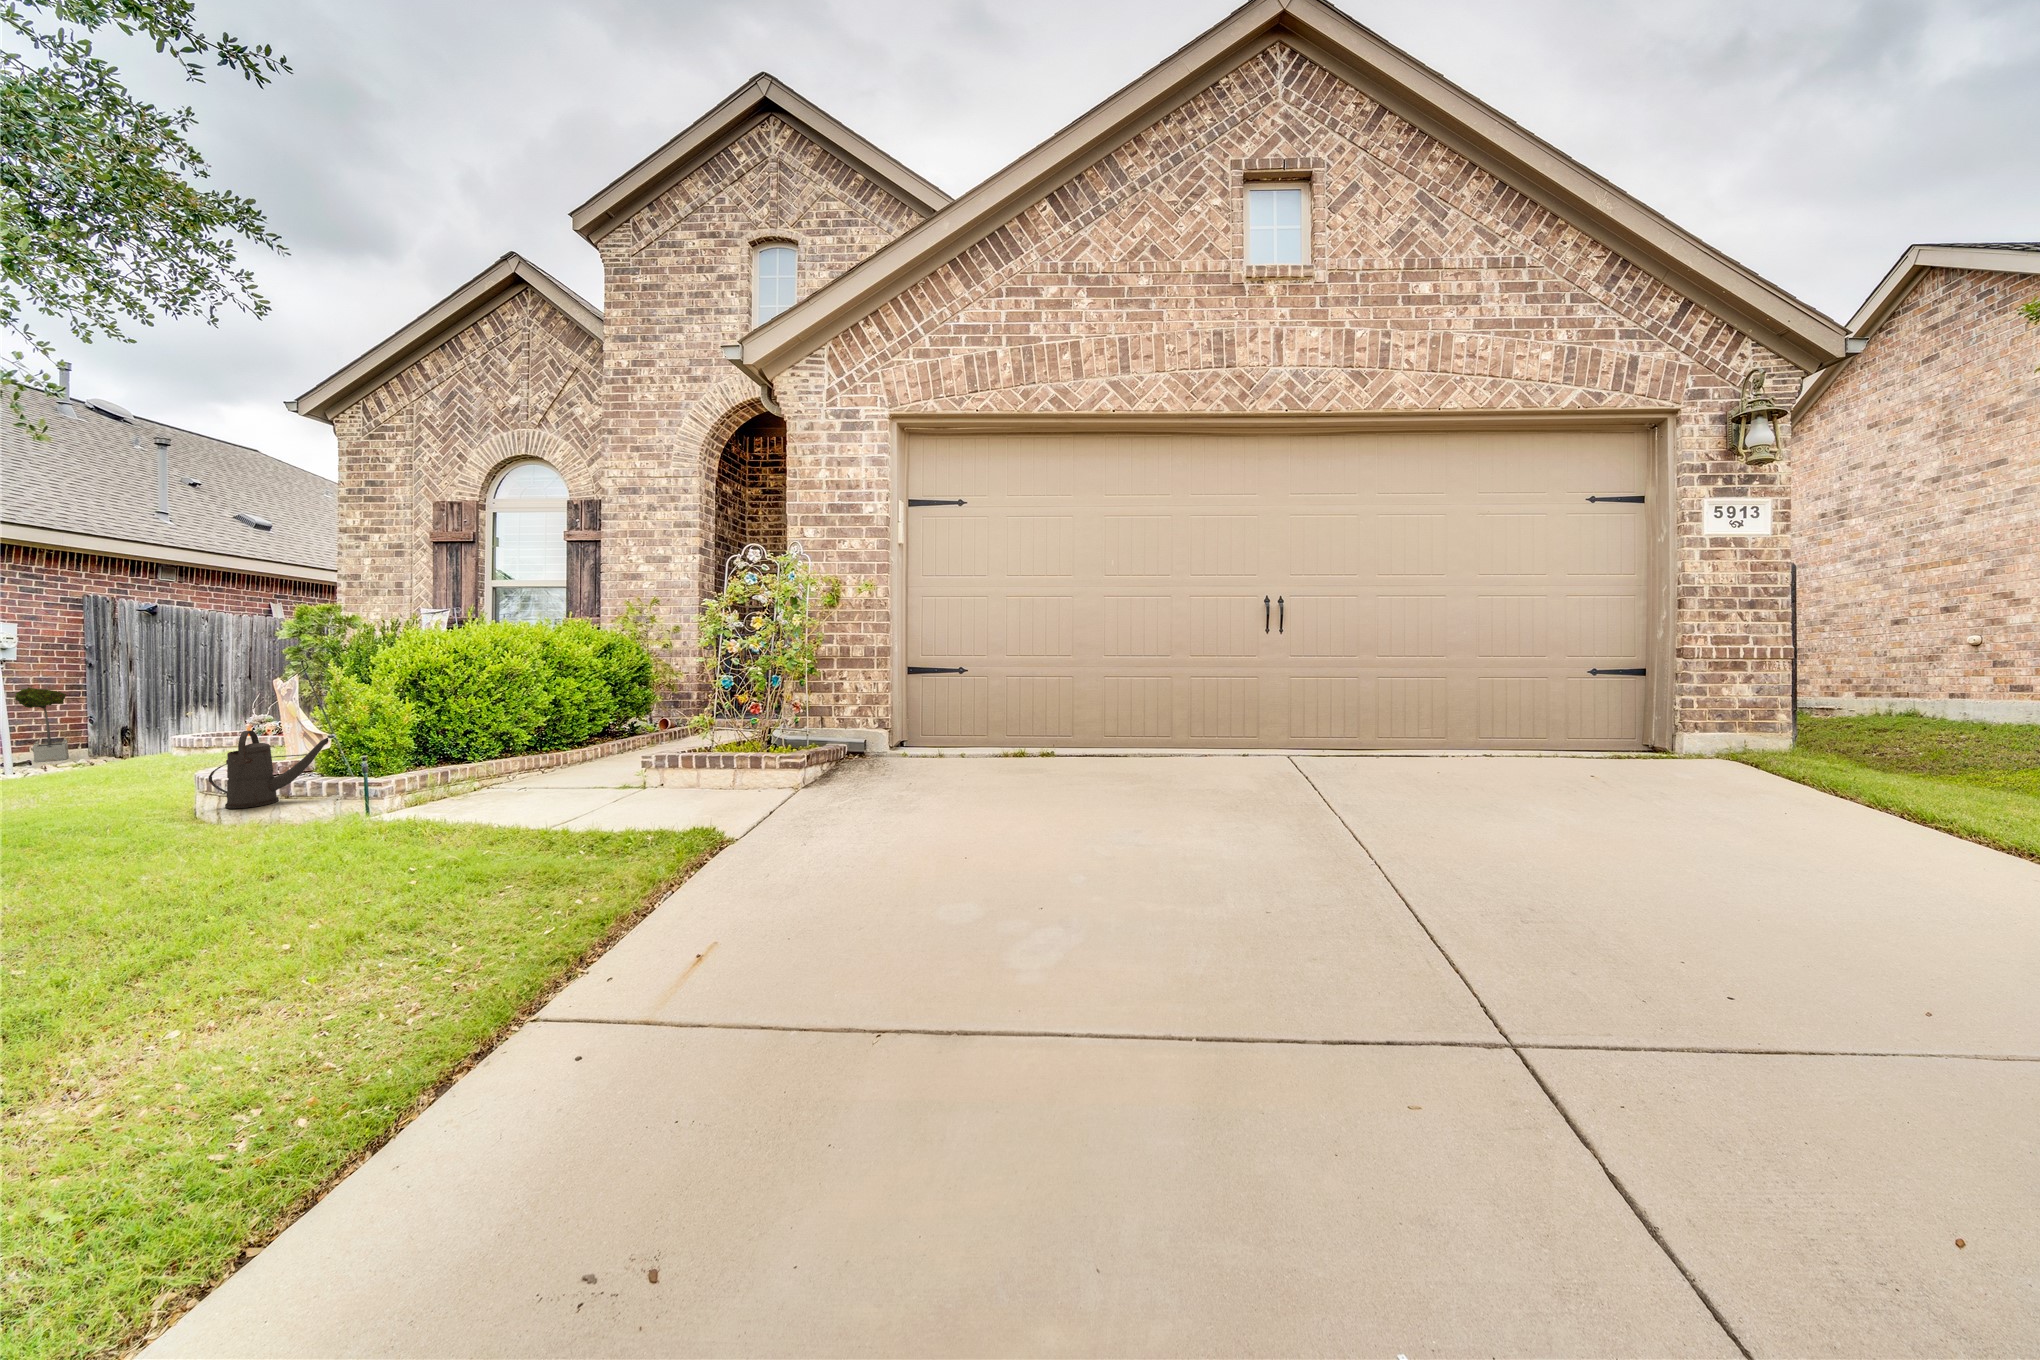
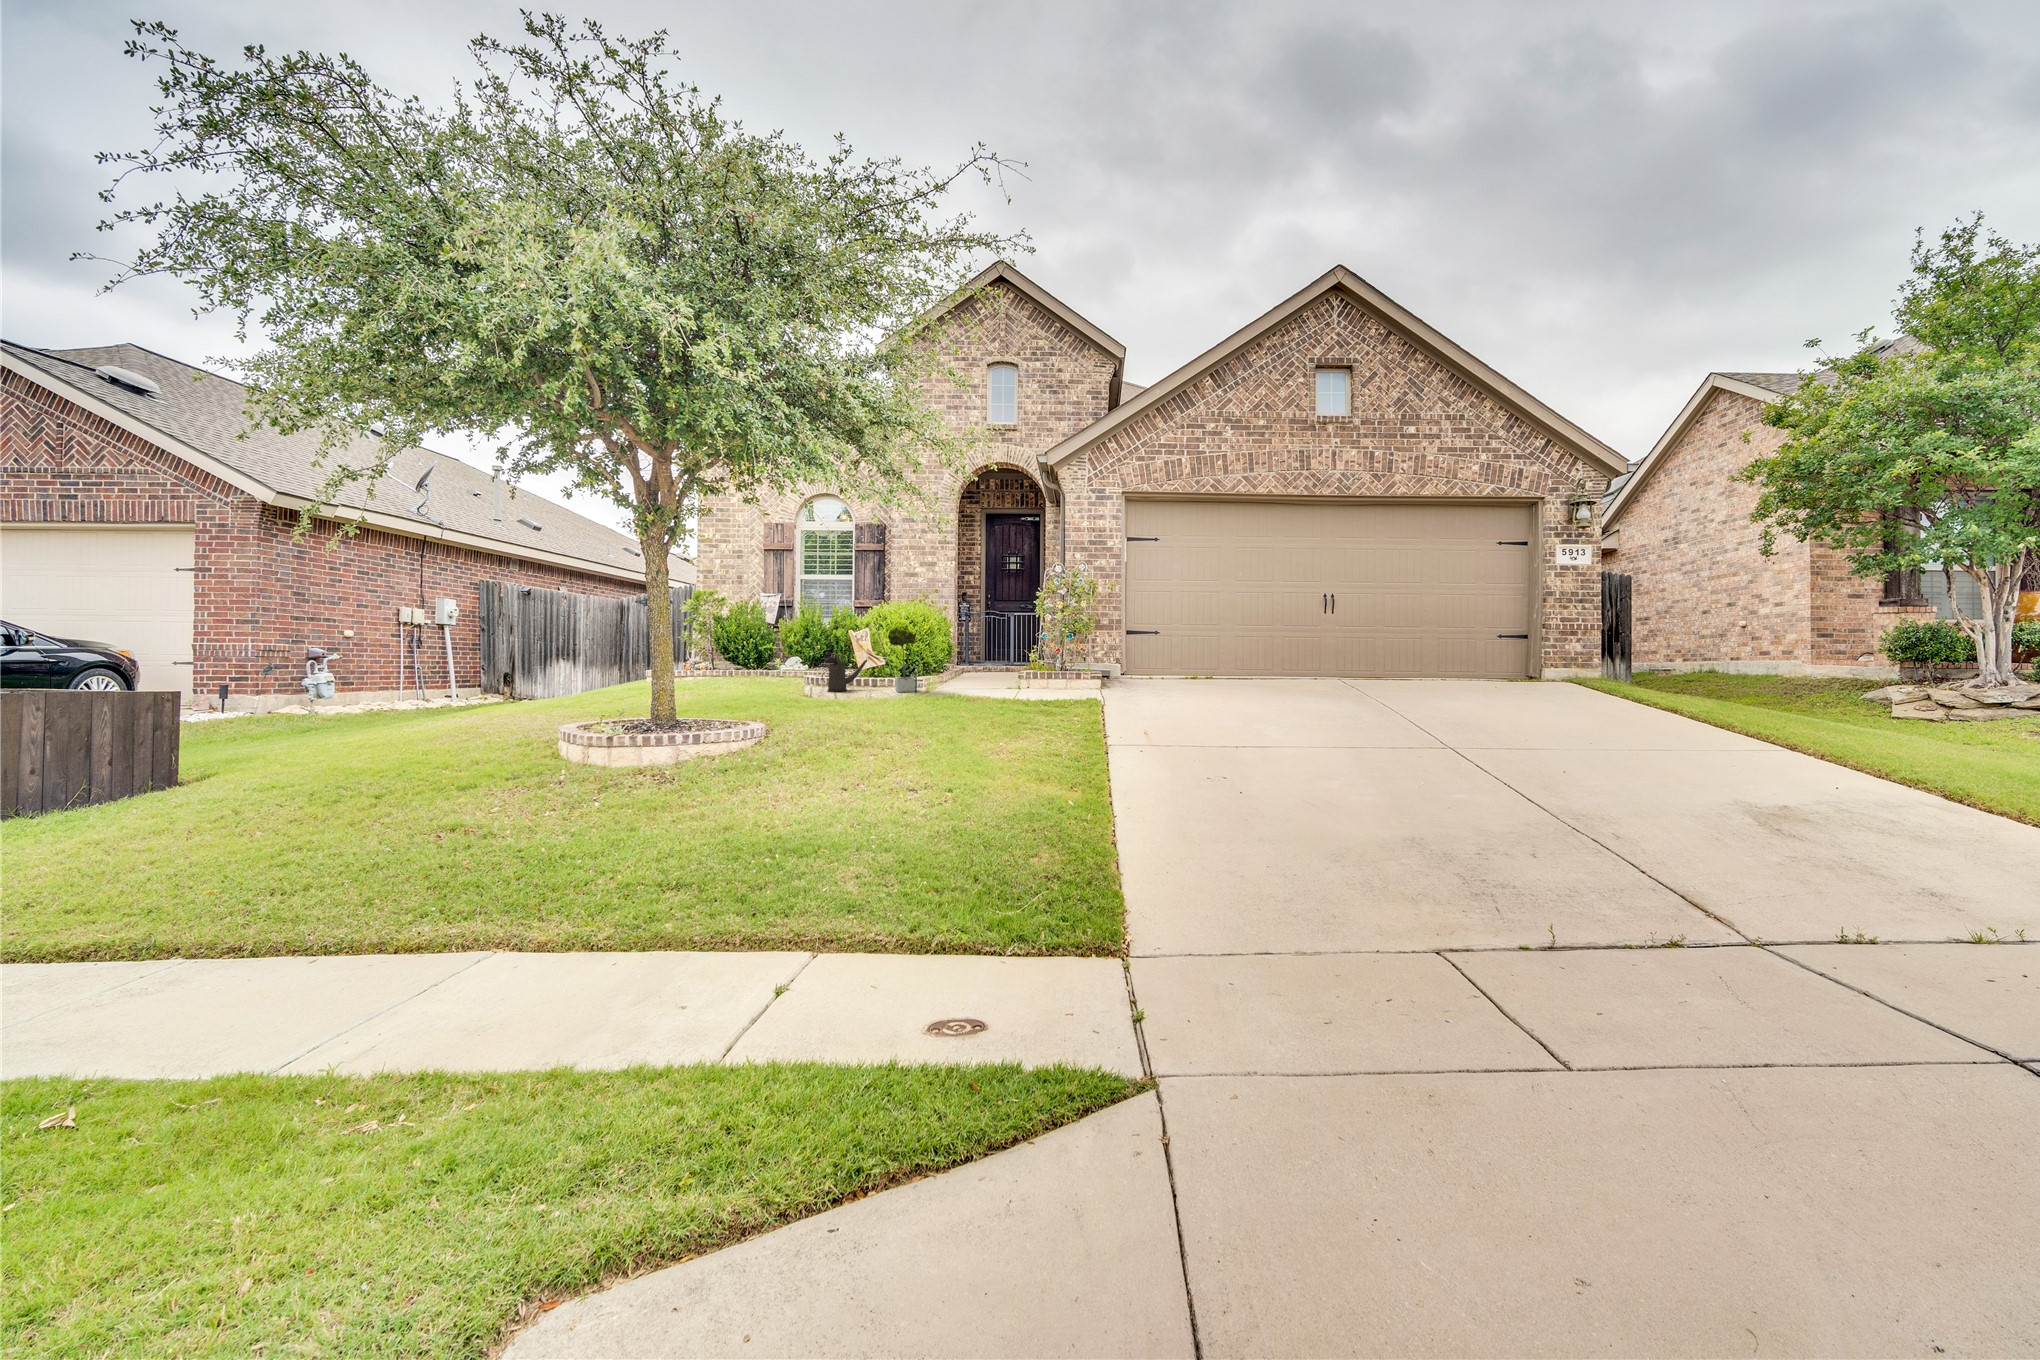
potted tree: present [15,687,69,762] -> present [888,628,916,692]

